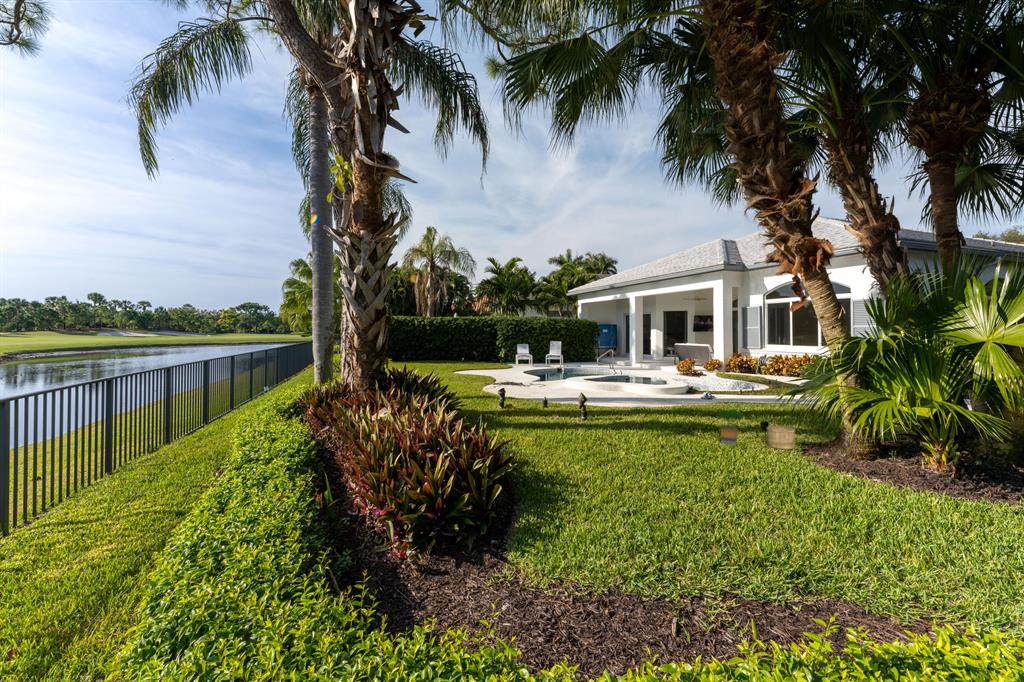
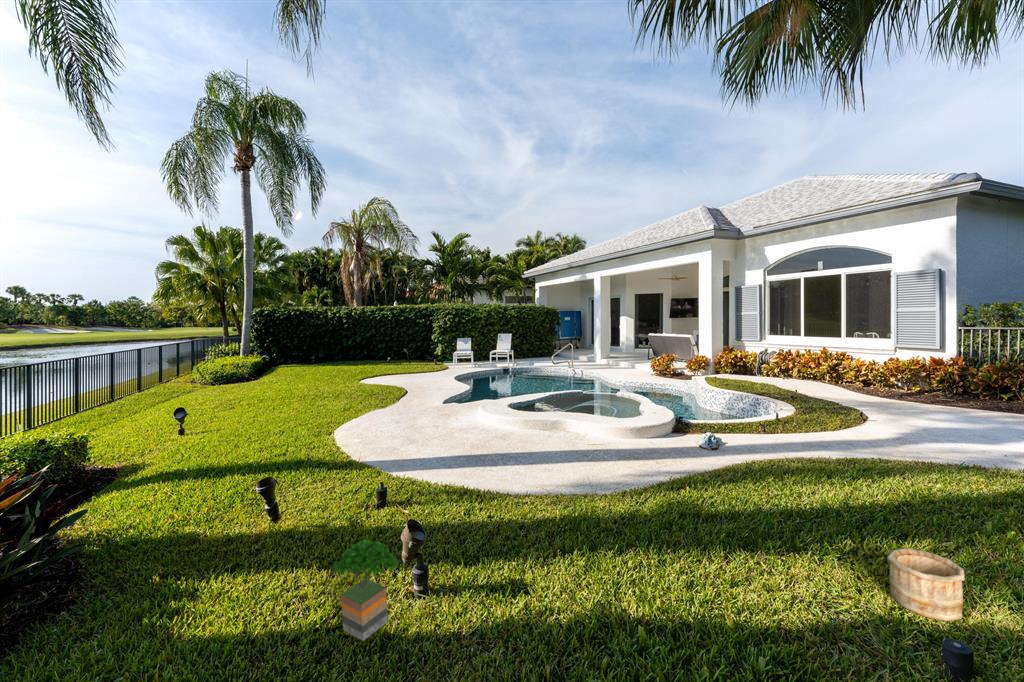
potted tree: present [717,410,742,445] -> present [332,539,399,641]

